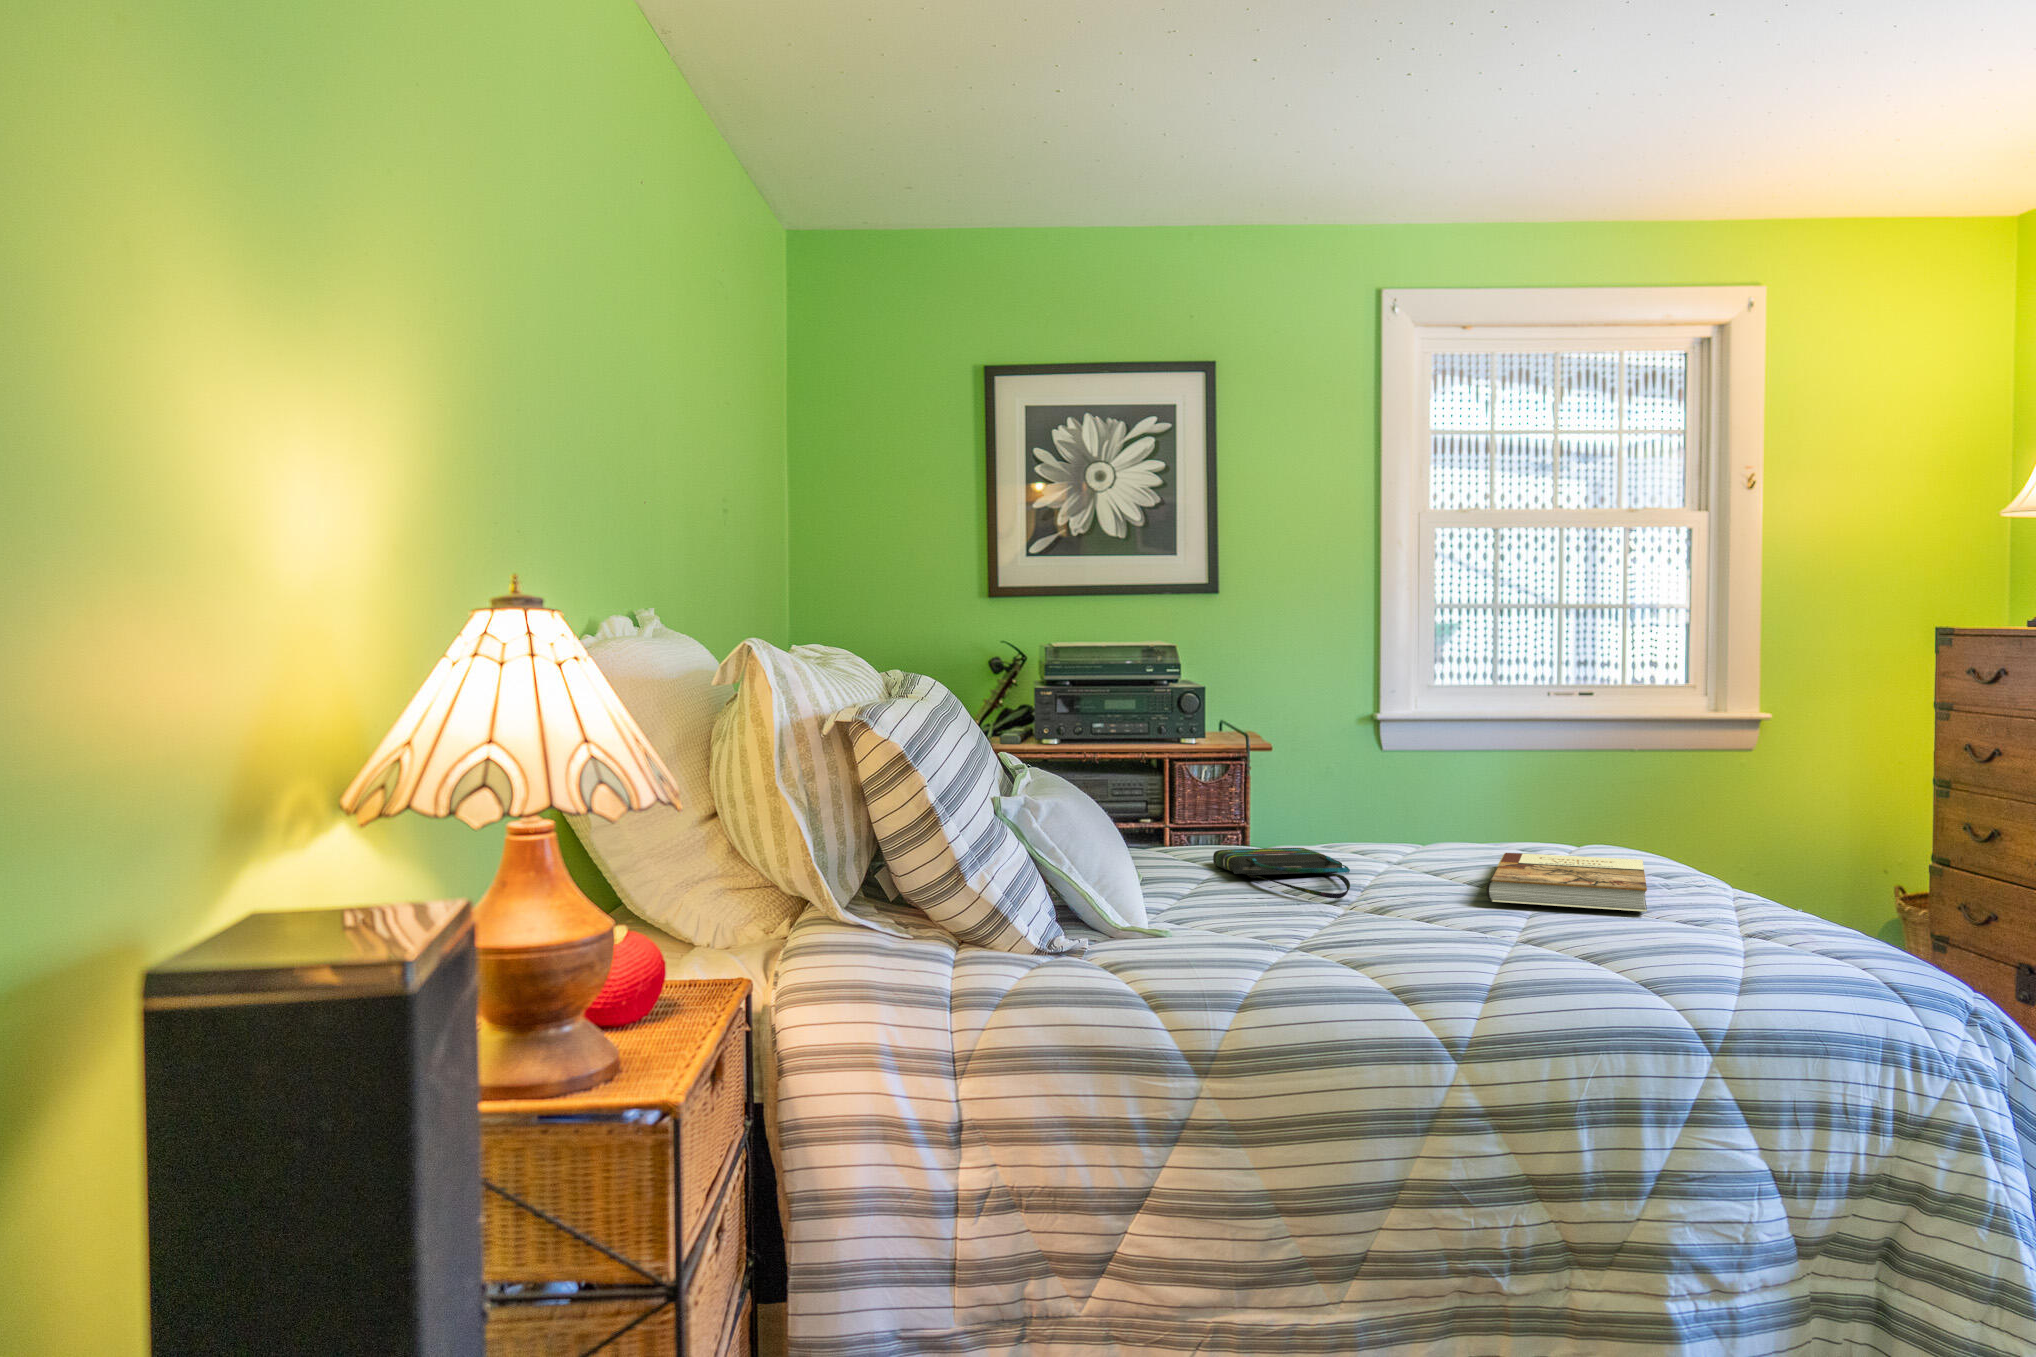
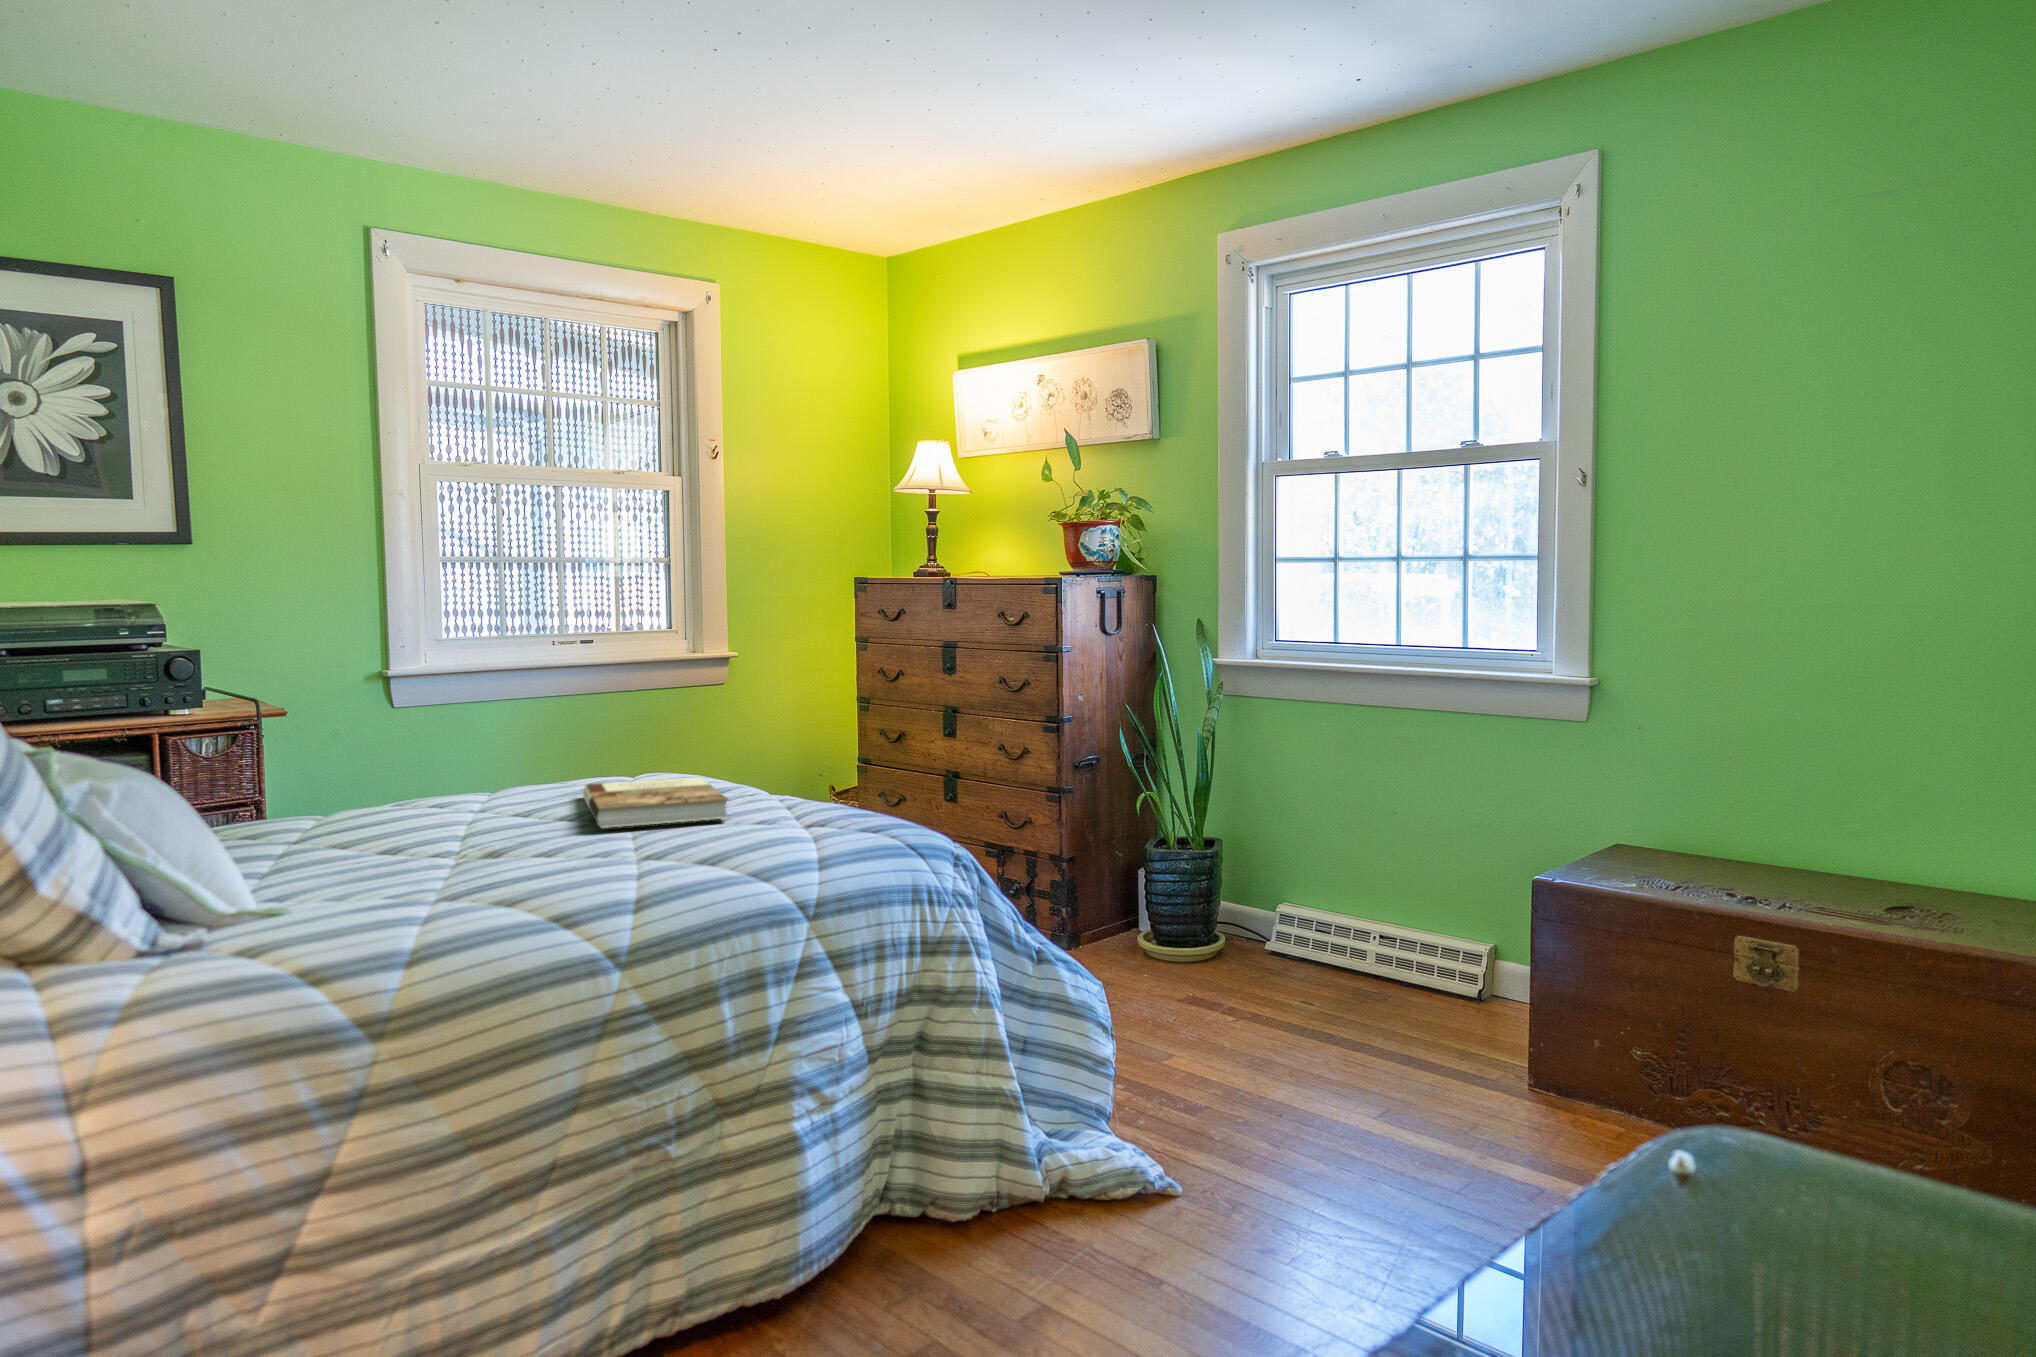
tote bag: present [1213,848,1350,898] -> none [286,804,461,847]

